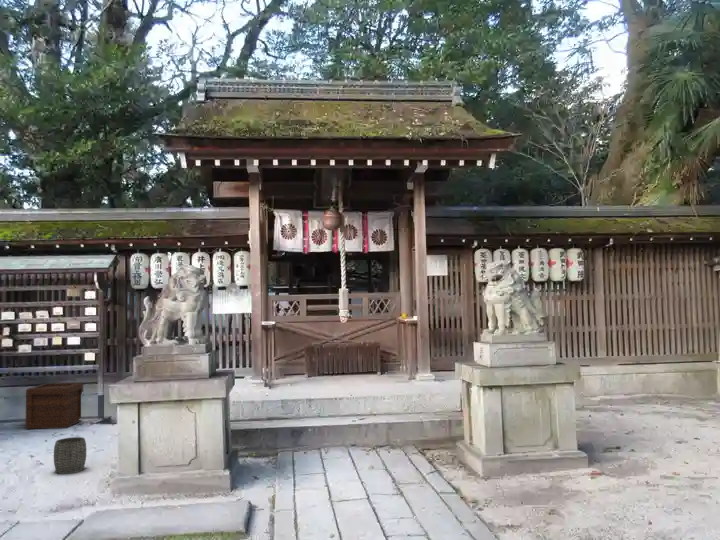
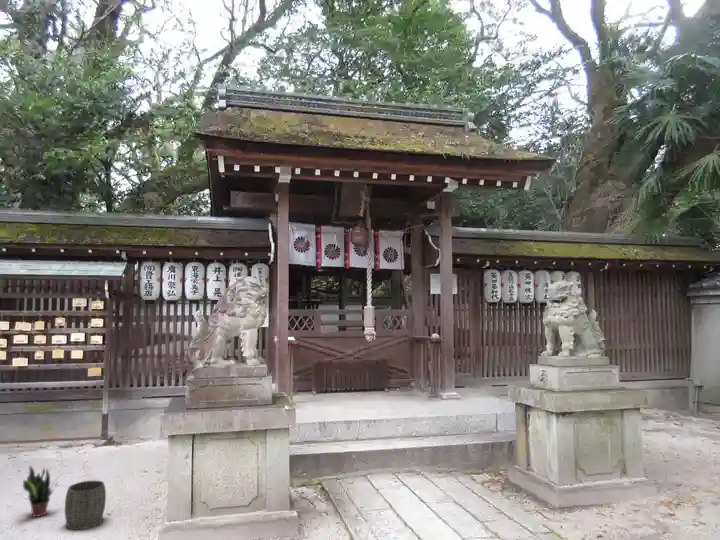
wooden crate: present [26,383,83,429] -> none [17,400,85,454]
potted plant: none [21,425,53,467] -> present [23,467,54,517]

